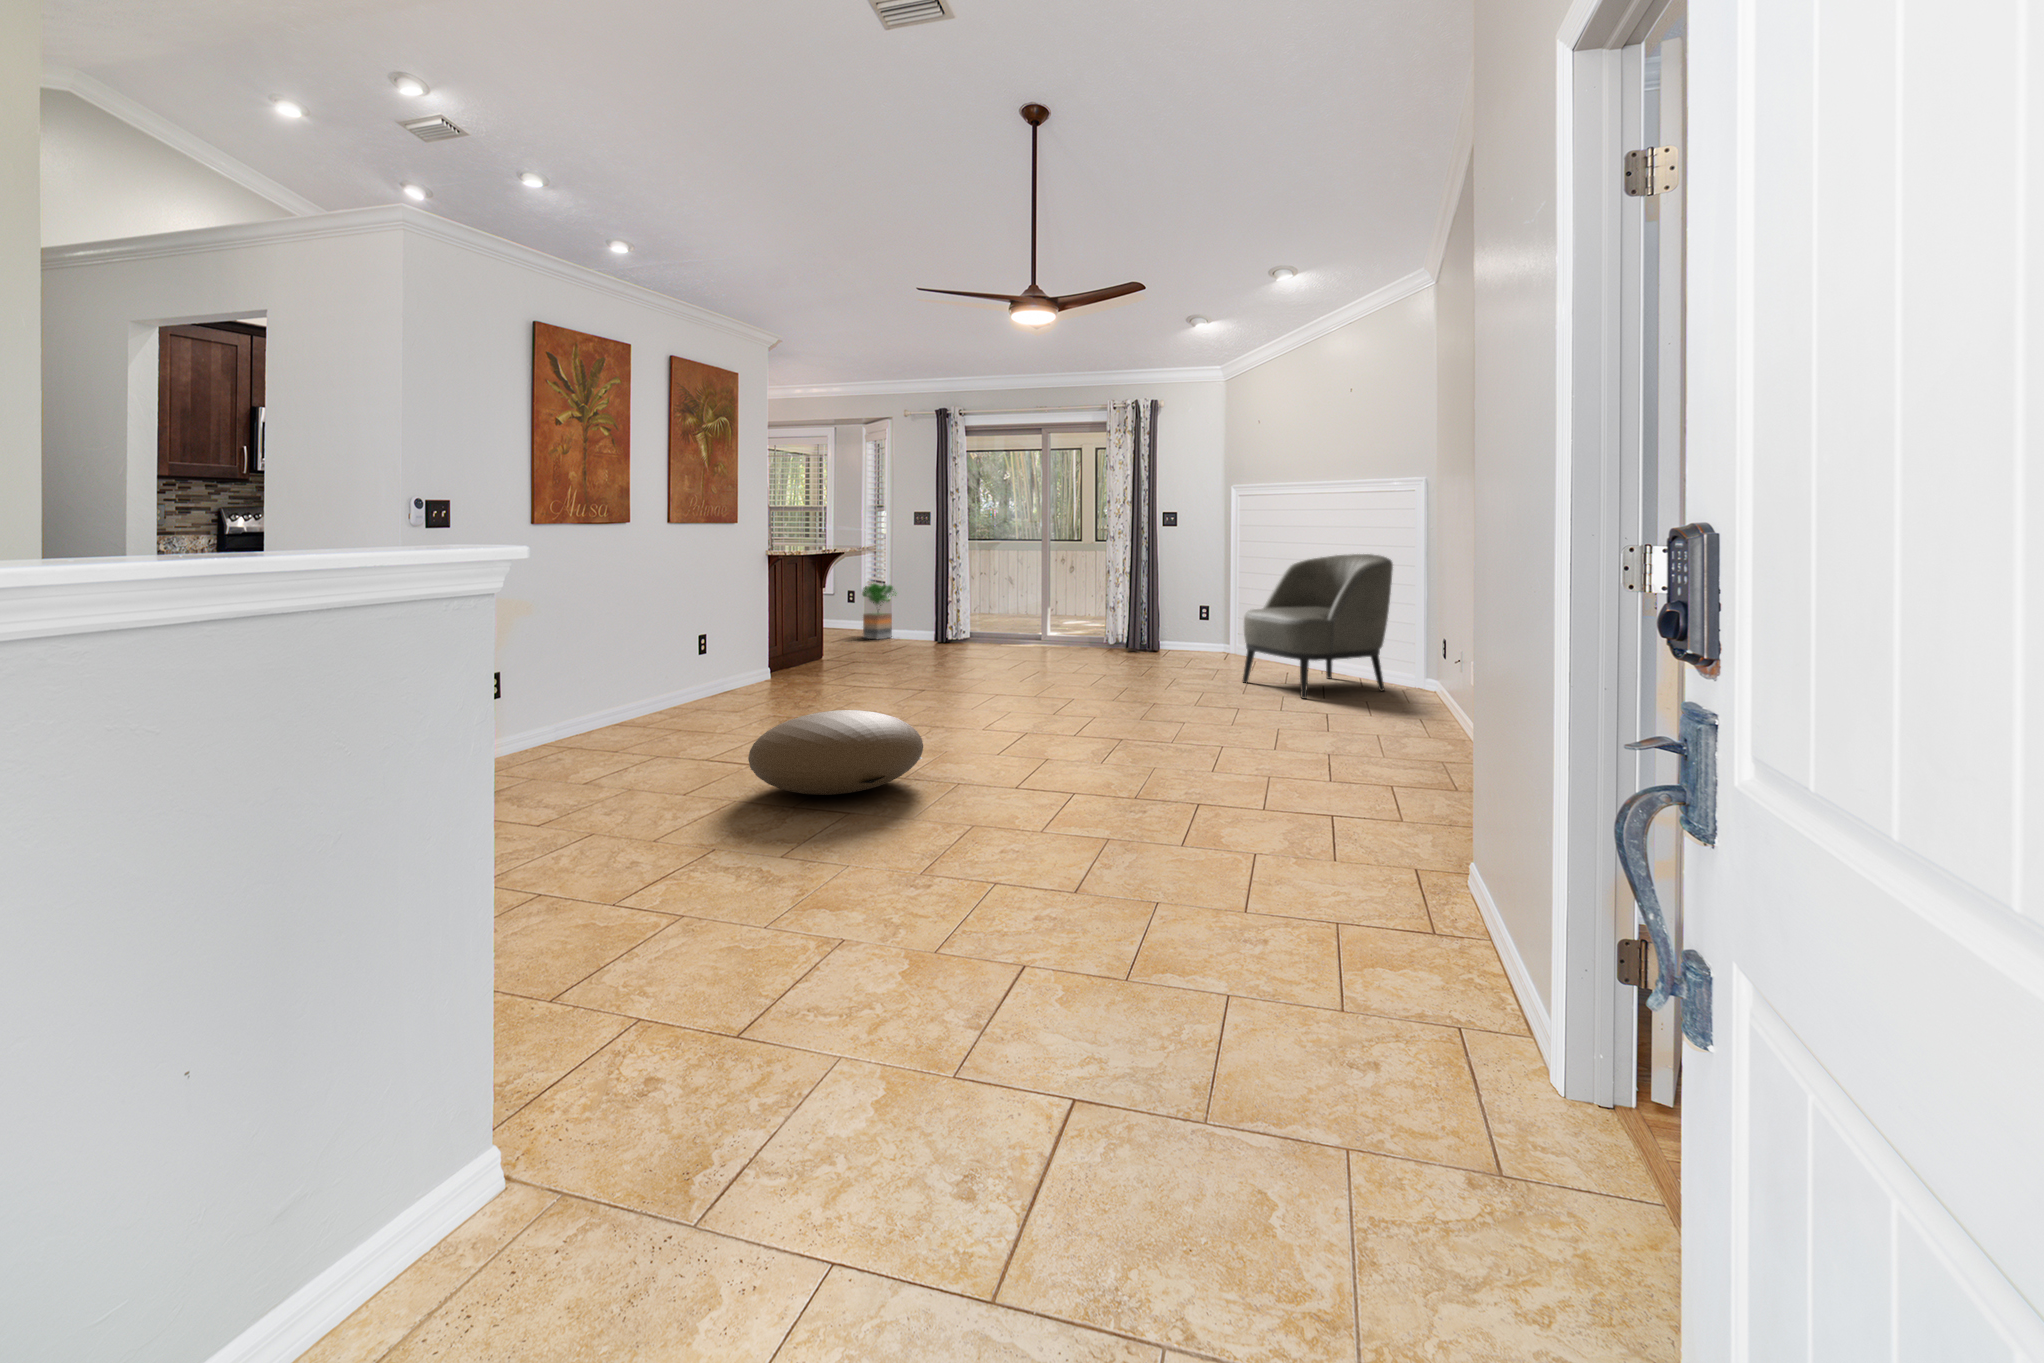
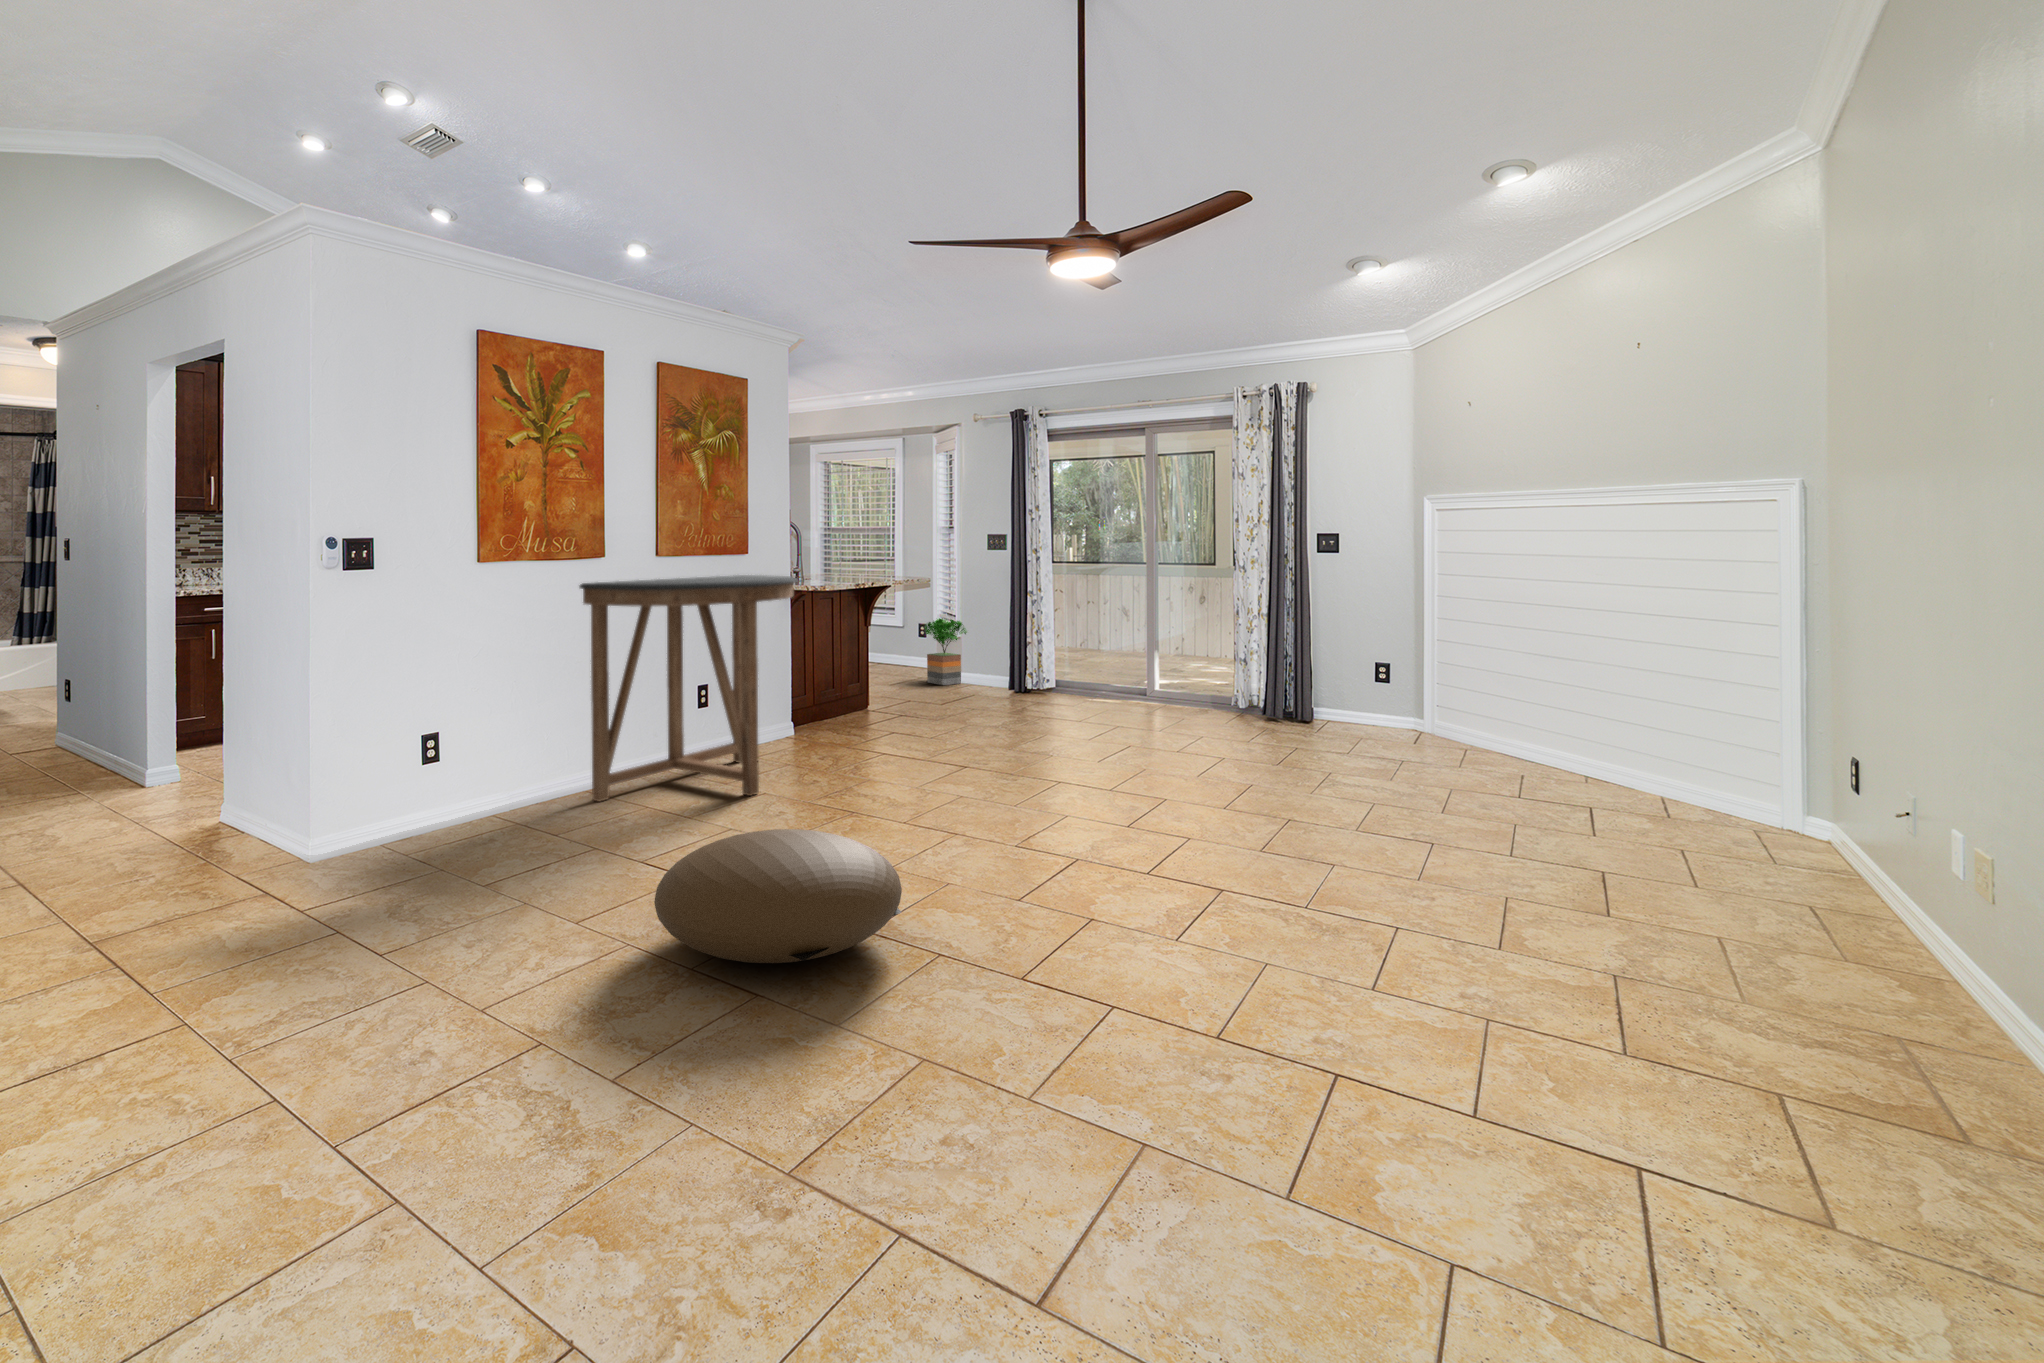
console table: none [612,540,792,727] -> present [579,575,797,801]
armchair: present [1243,554,1393,699] -> none [1444,601,1725,832]

